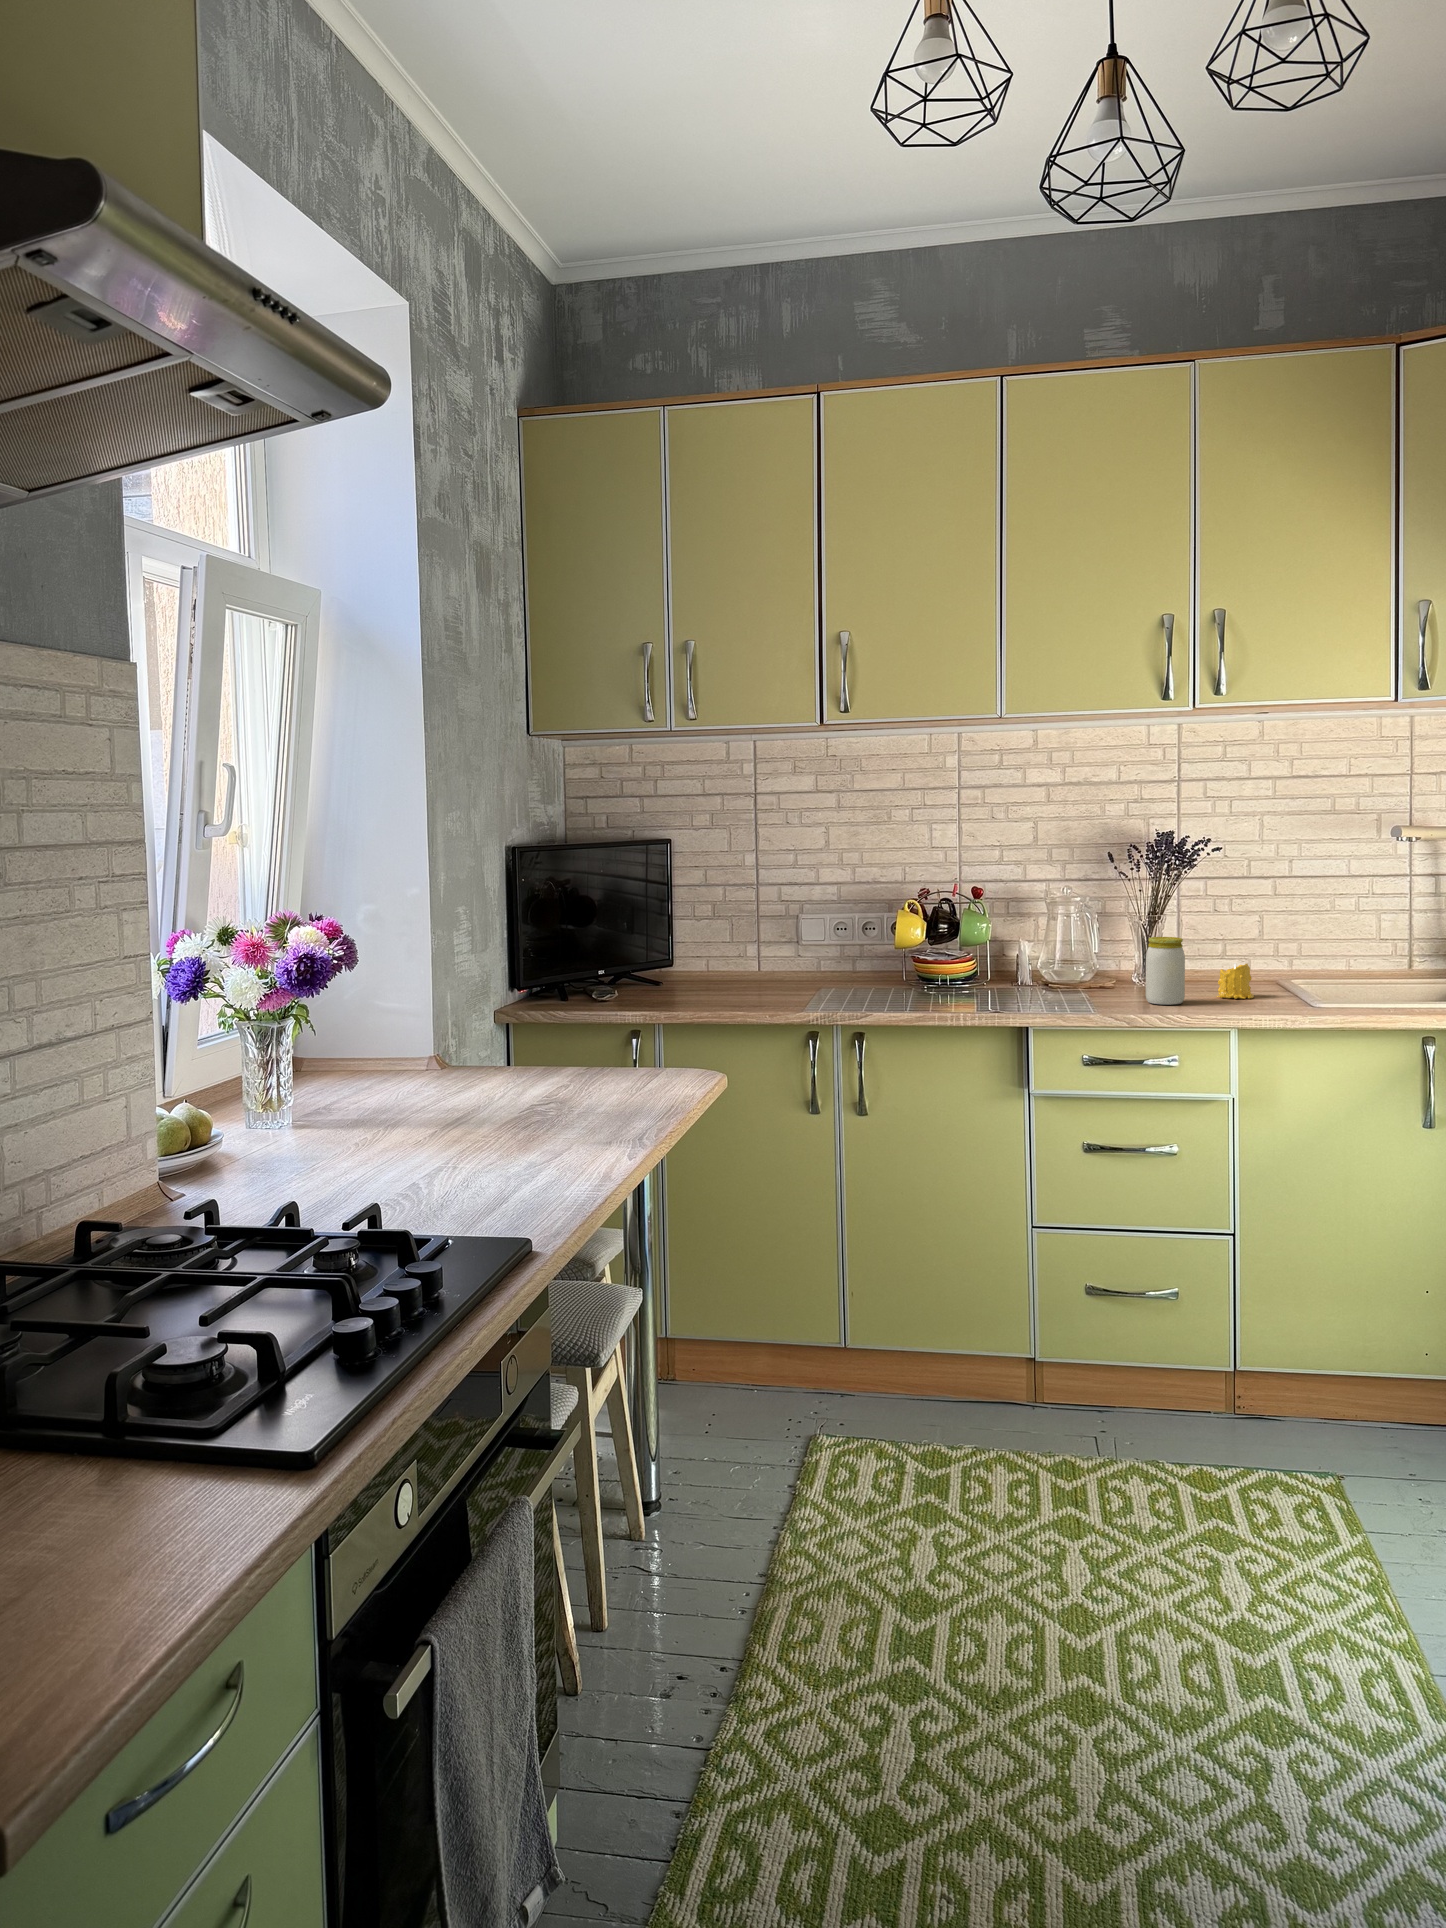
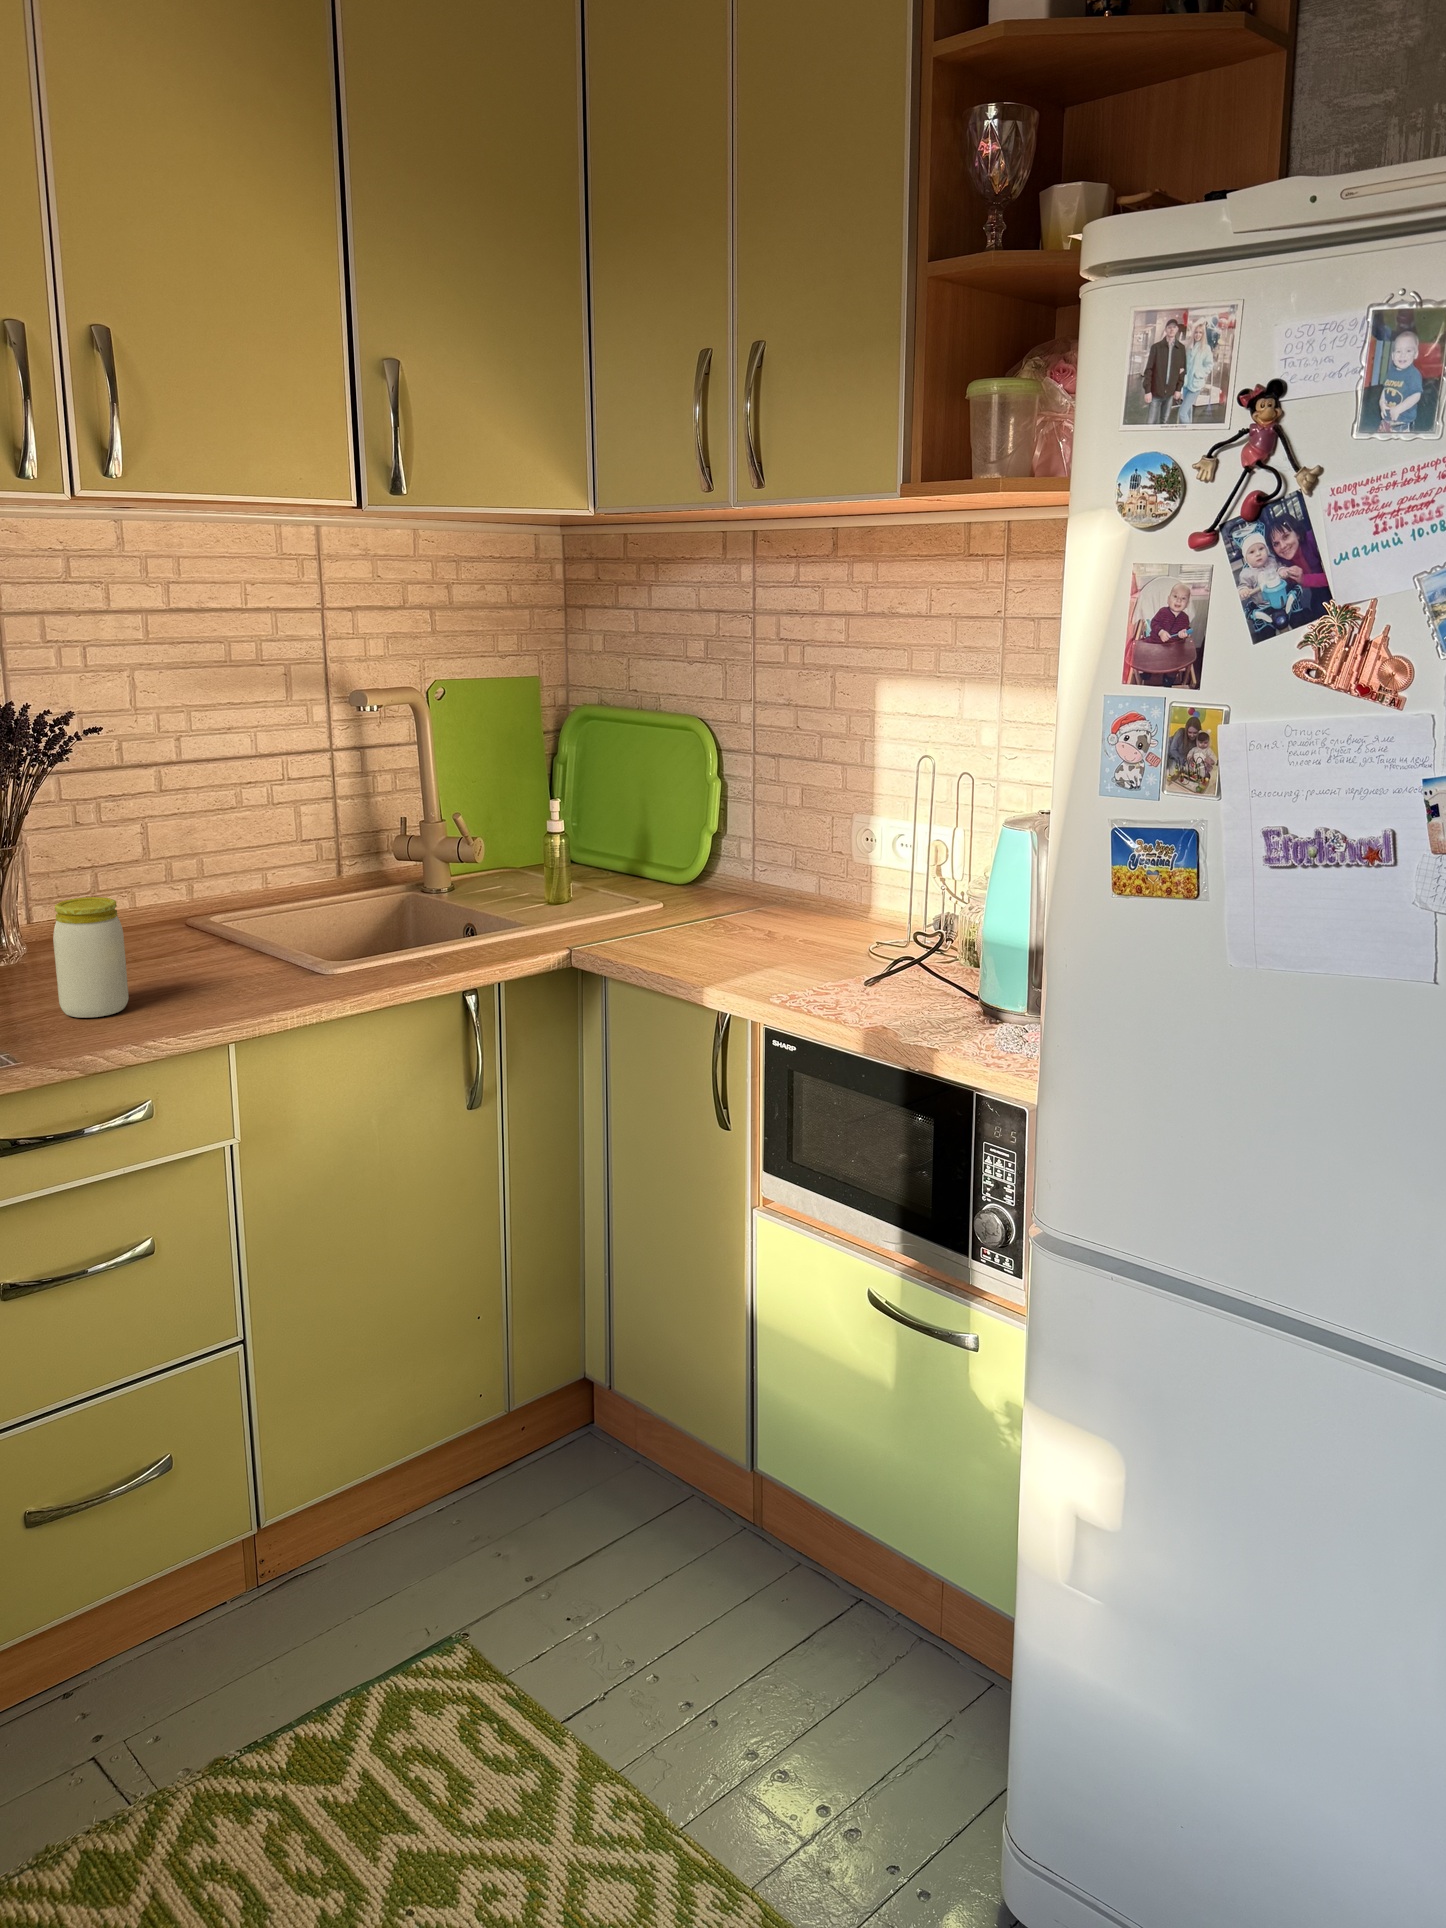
candle: present [1216,963,1254,999] -> none [145,917,210,979]

